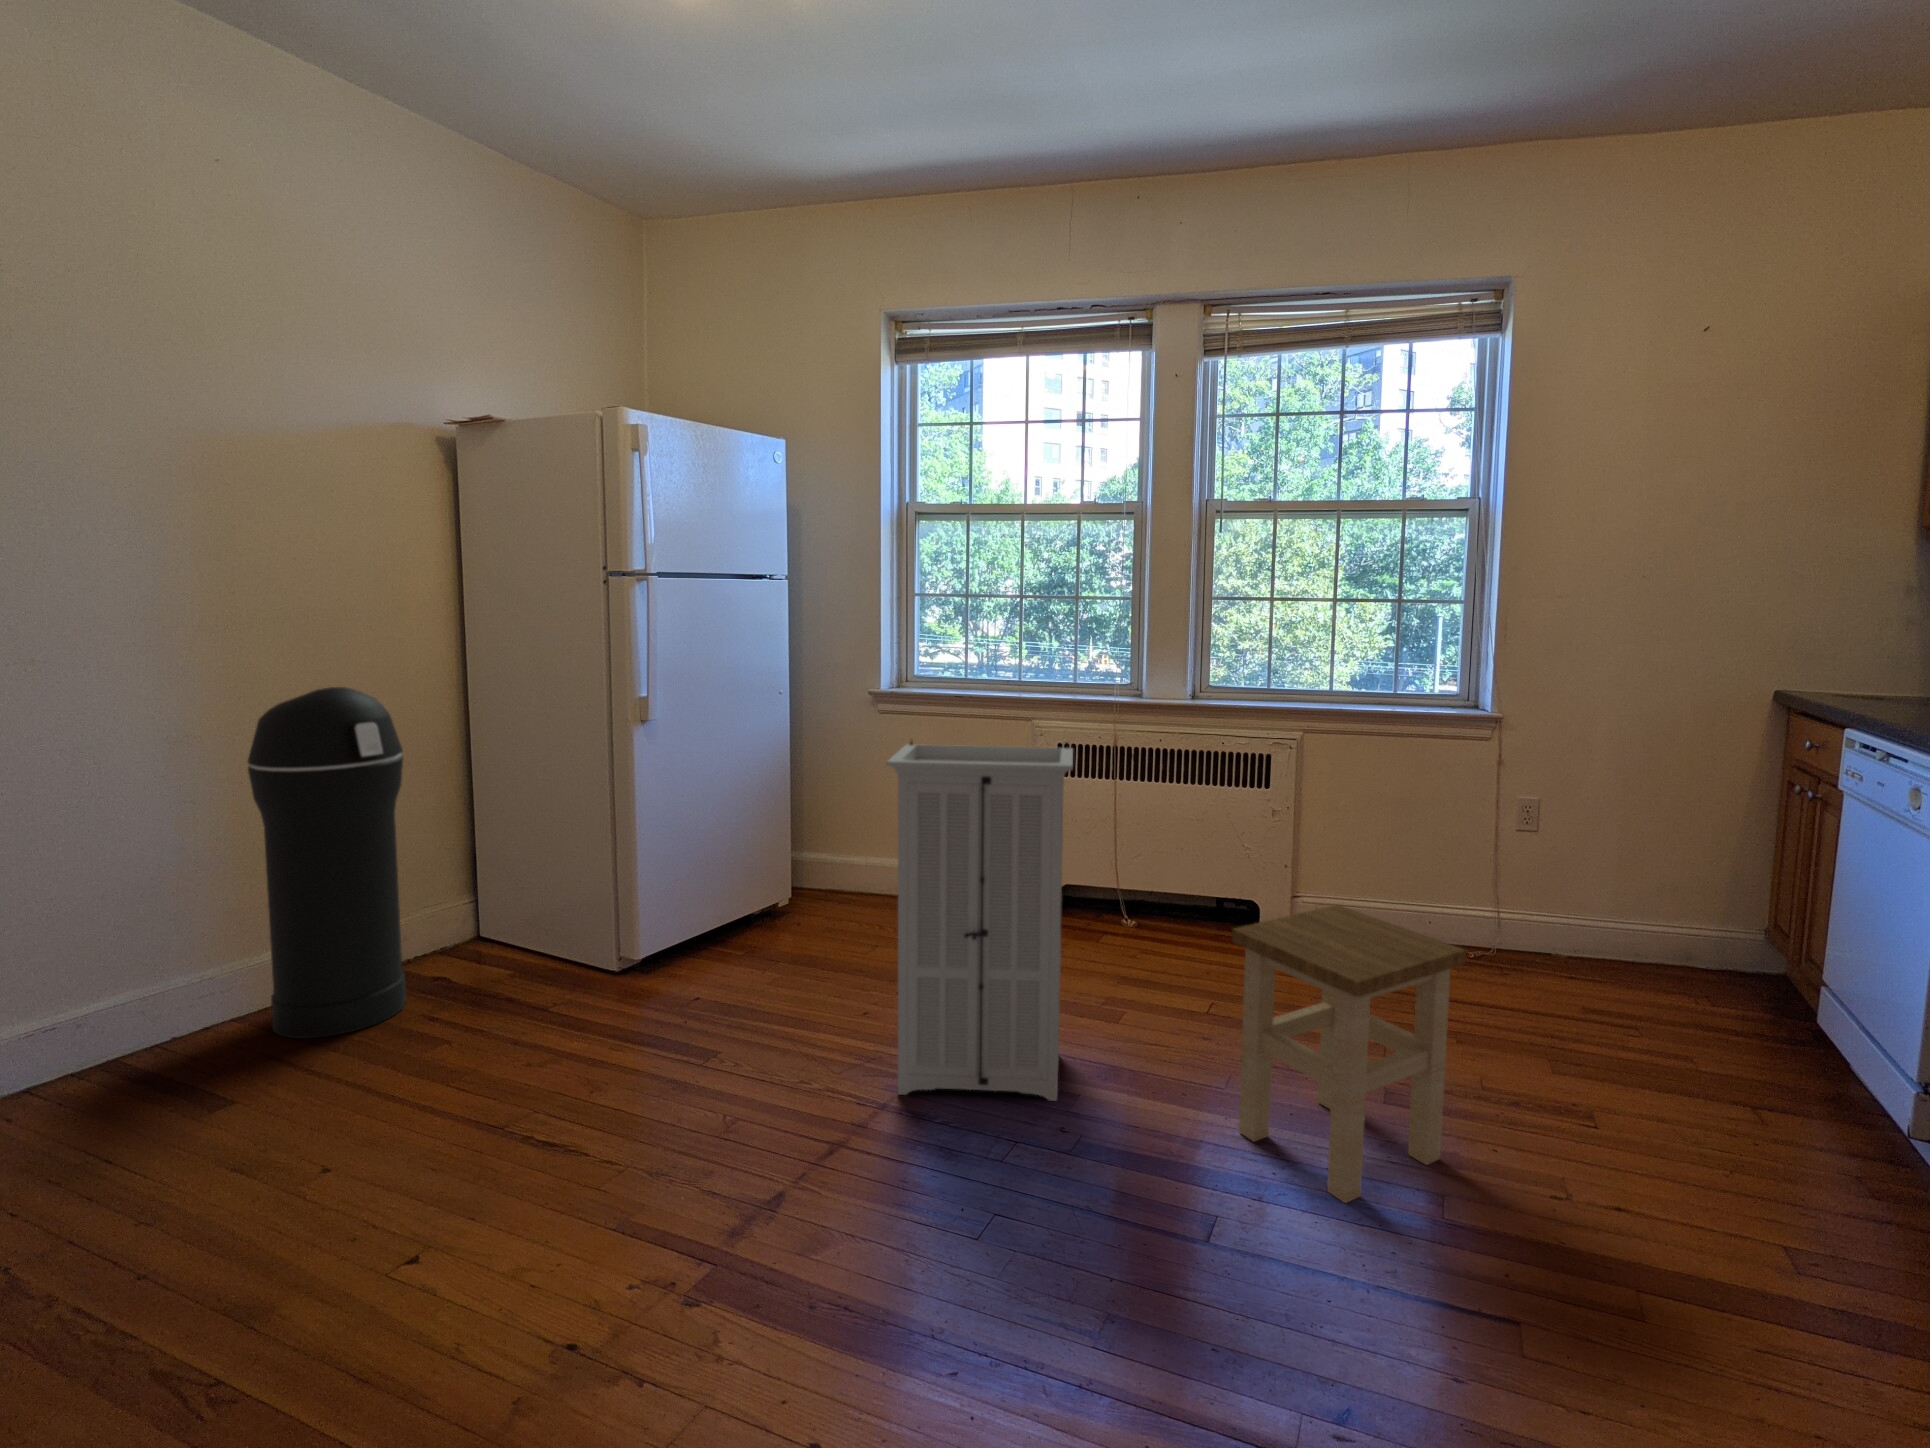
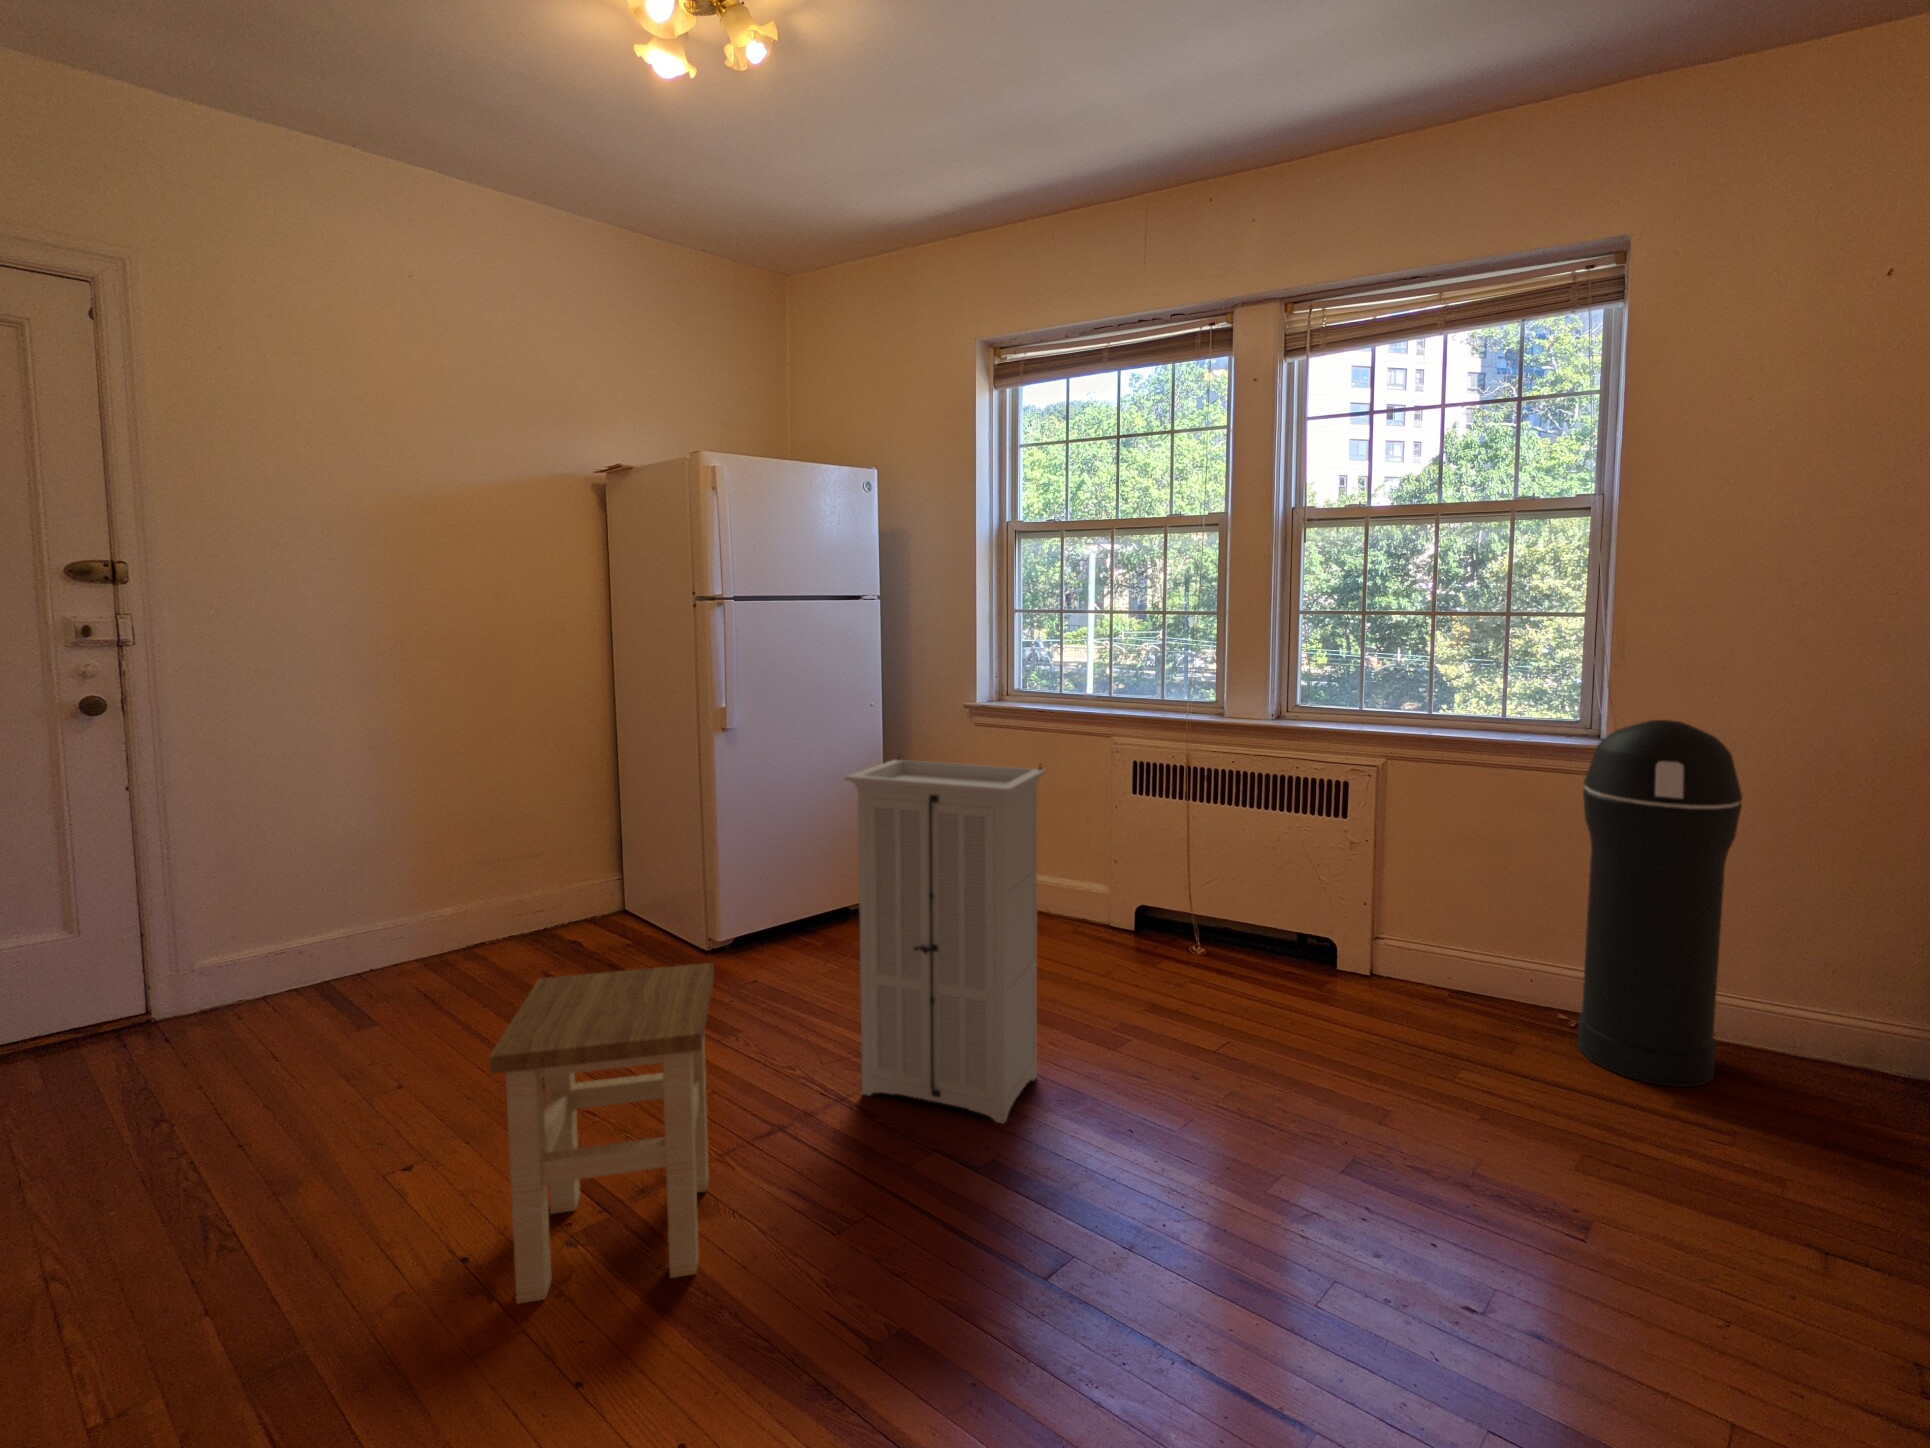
trash can: present [248,687,406,1038] -> present [1578,720,1742,1087]
stool: present [1232,905,1466,1203] -> present [489,963,714,1304]

